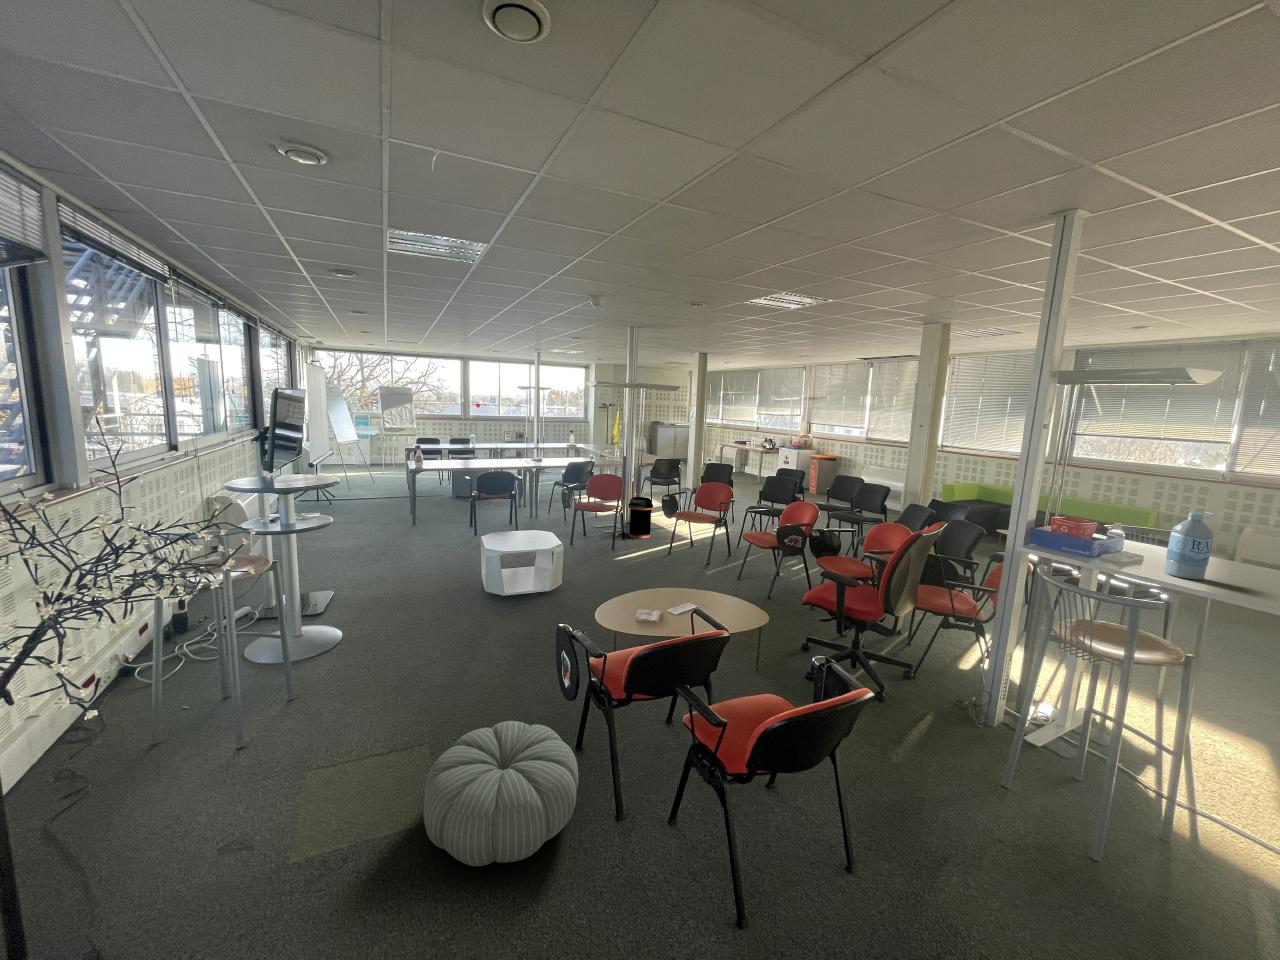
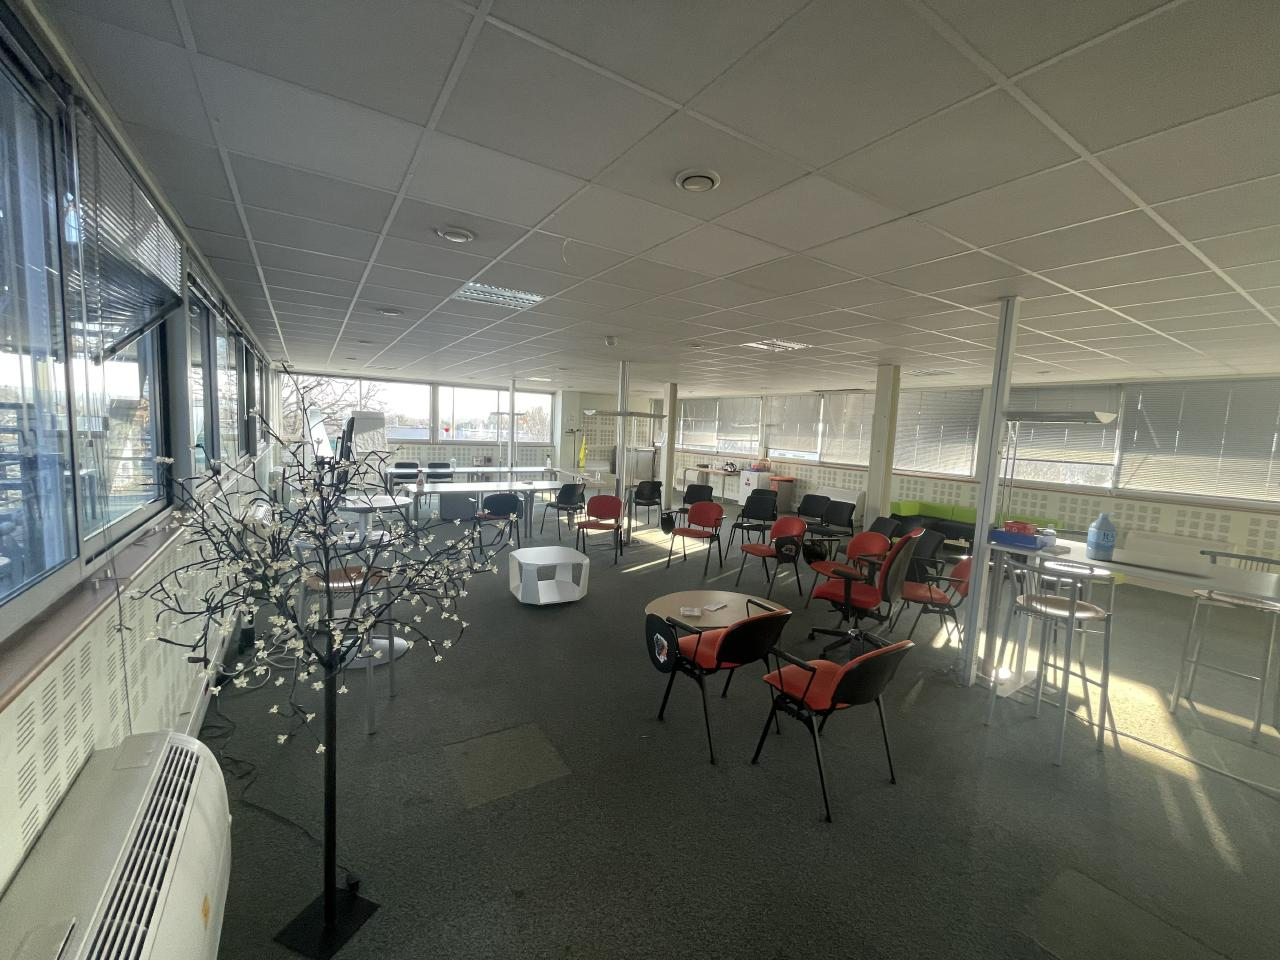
trash can: present [628,497,653,538] -> none [623,517,646,555]
pouf: present [423,721,578,866] -> none [563,694,685,797]

